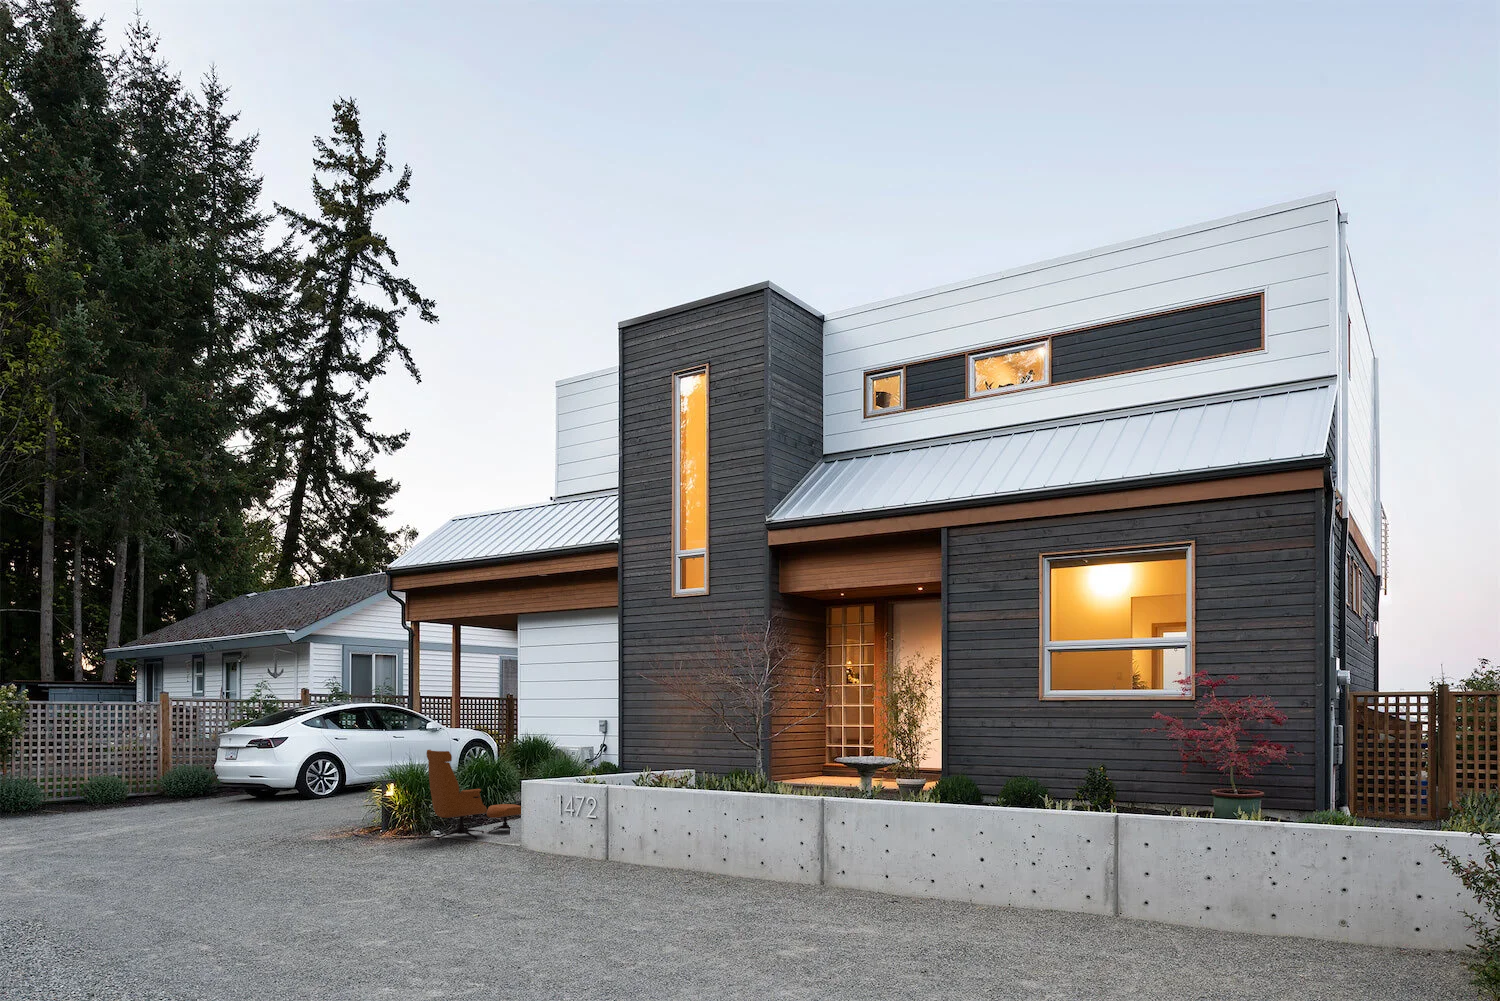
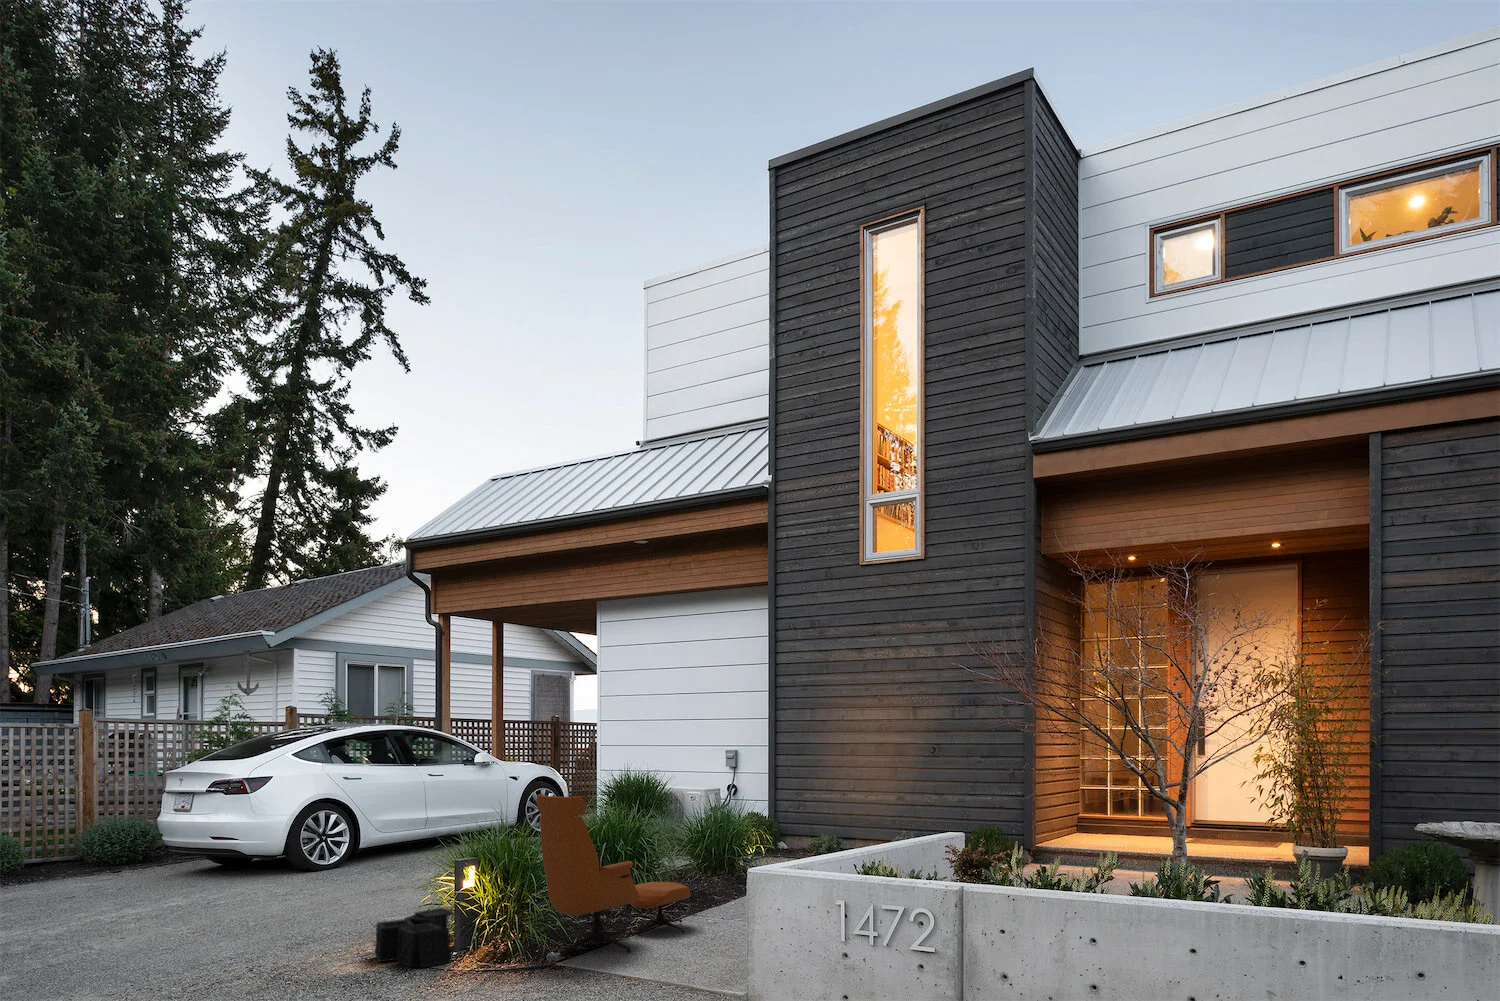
storage bin: none [336,814,383,843] -> present [375,908,453,968]

